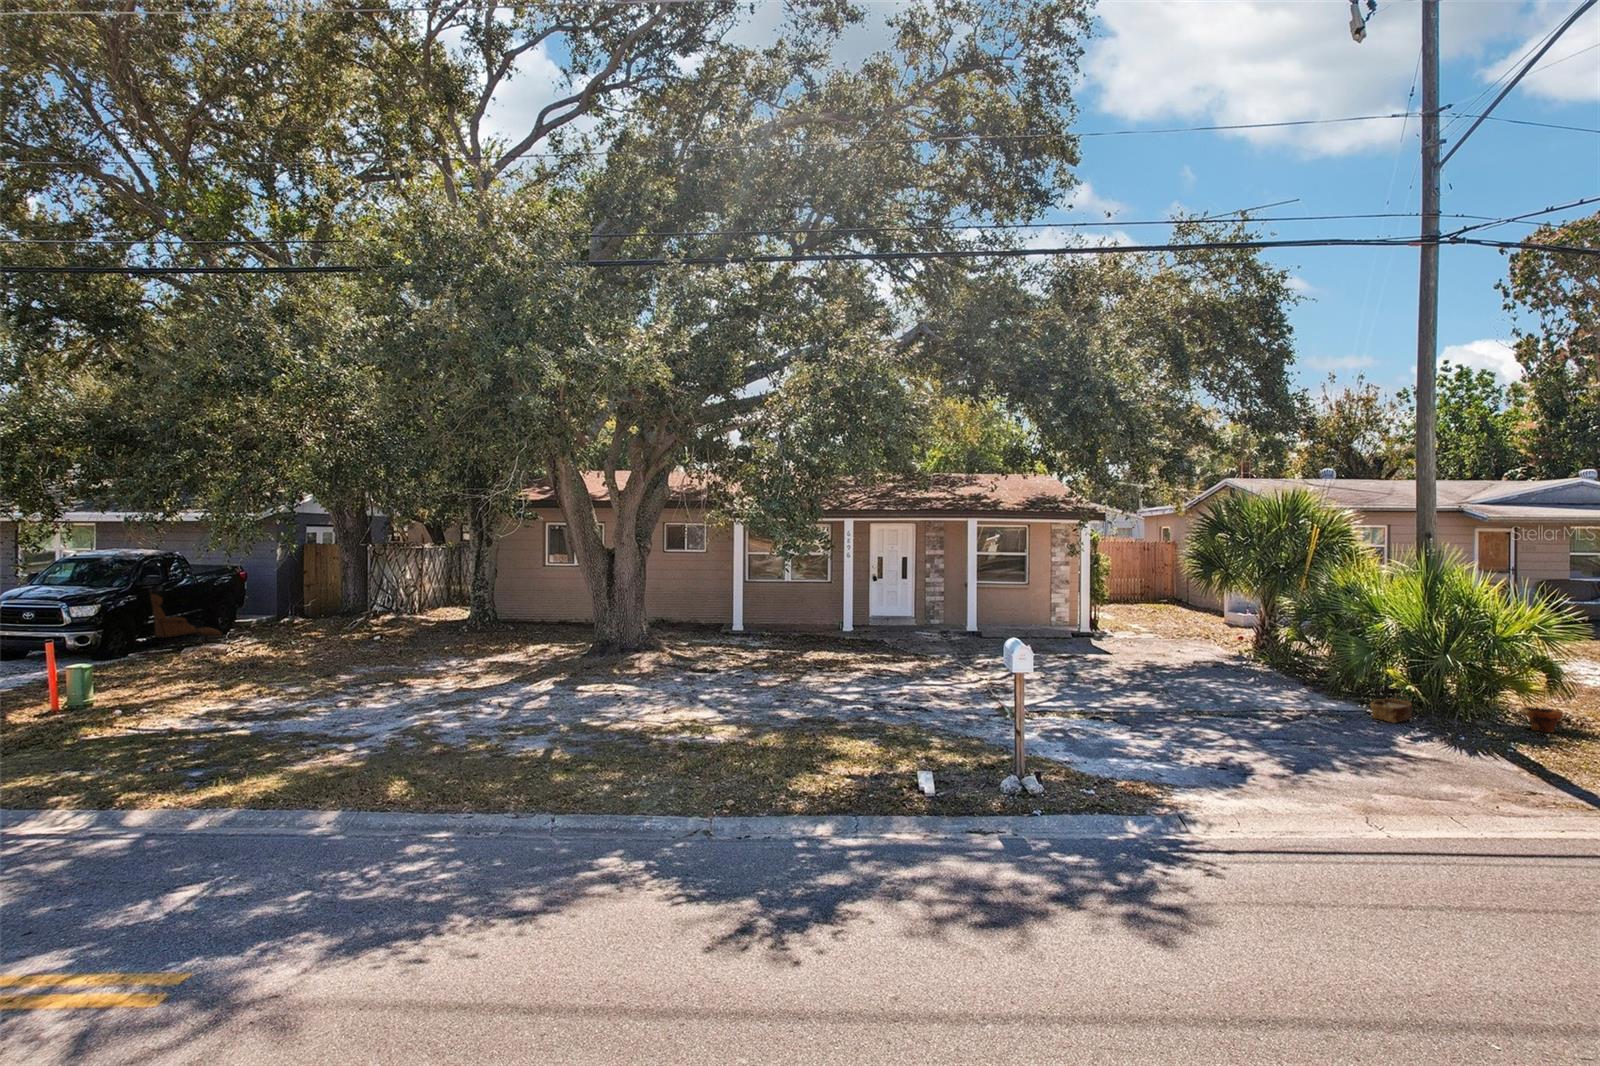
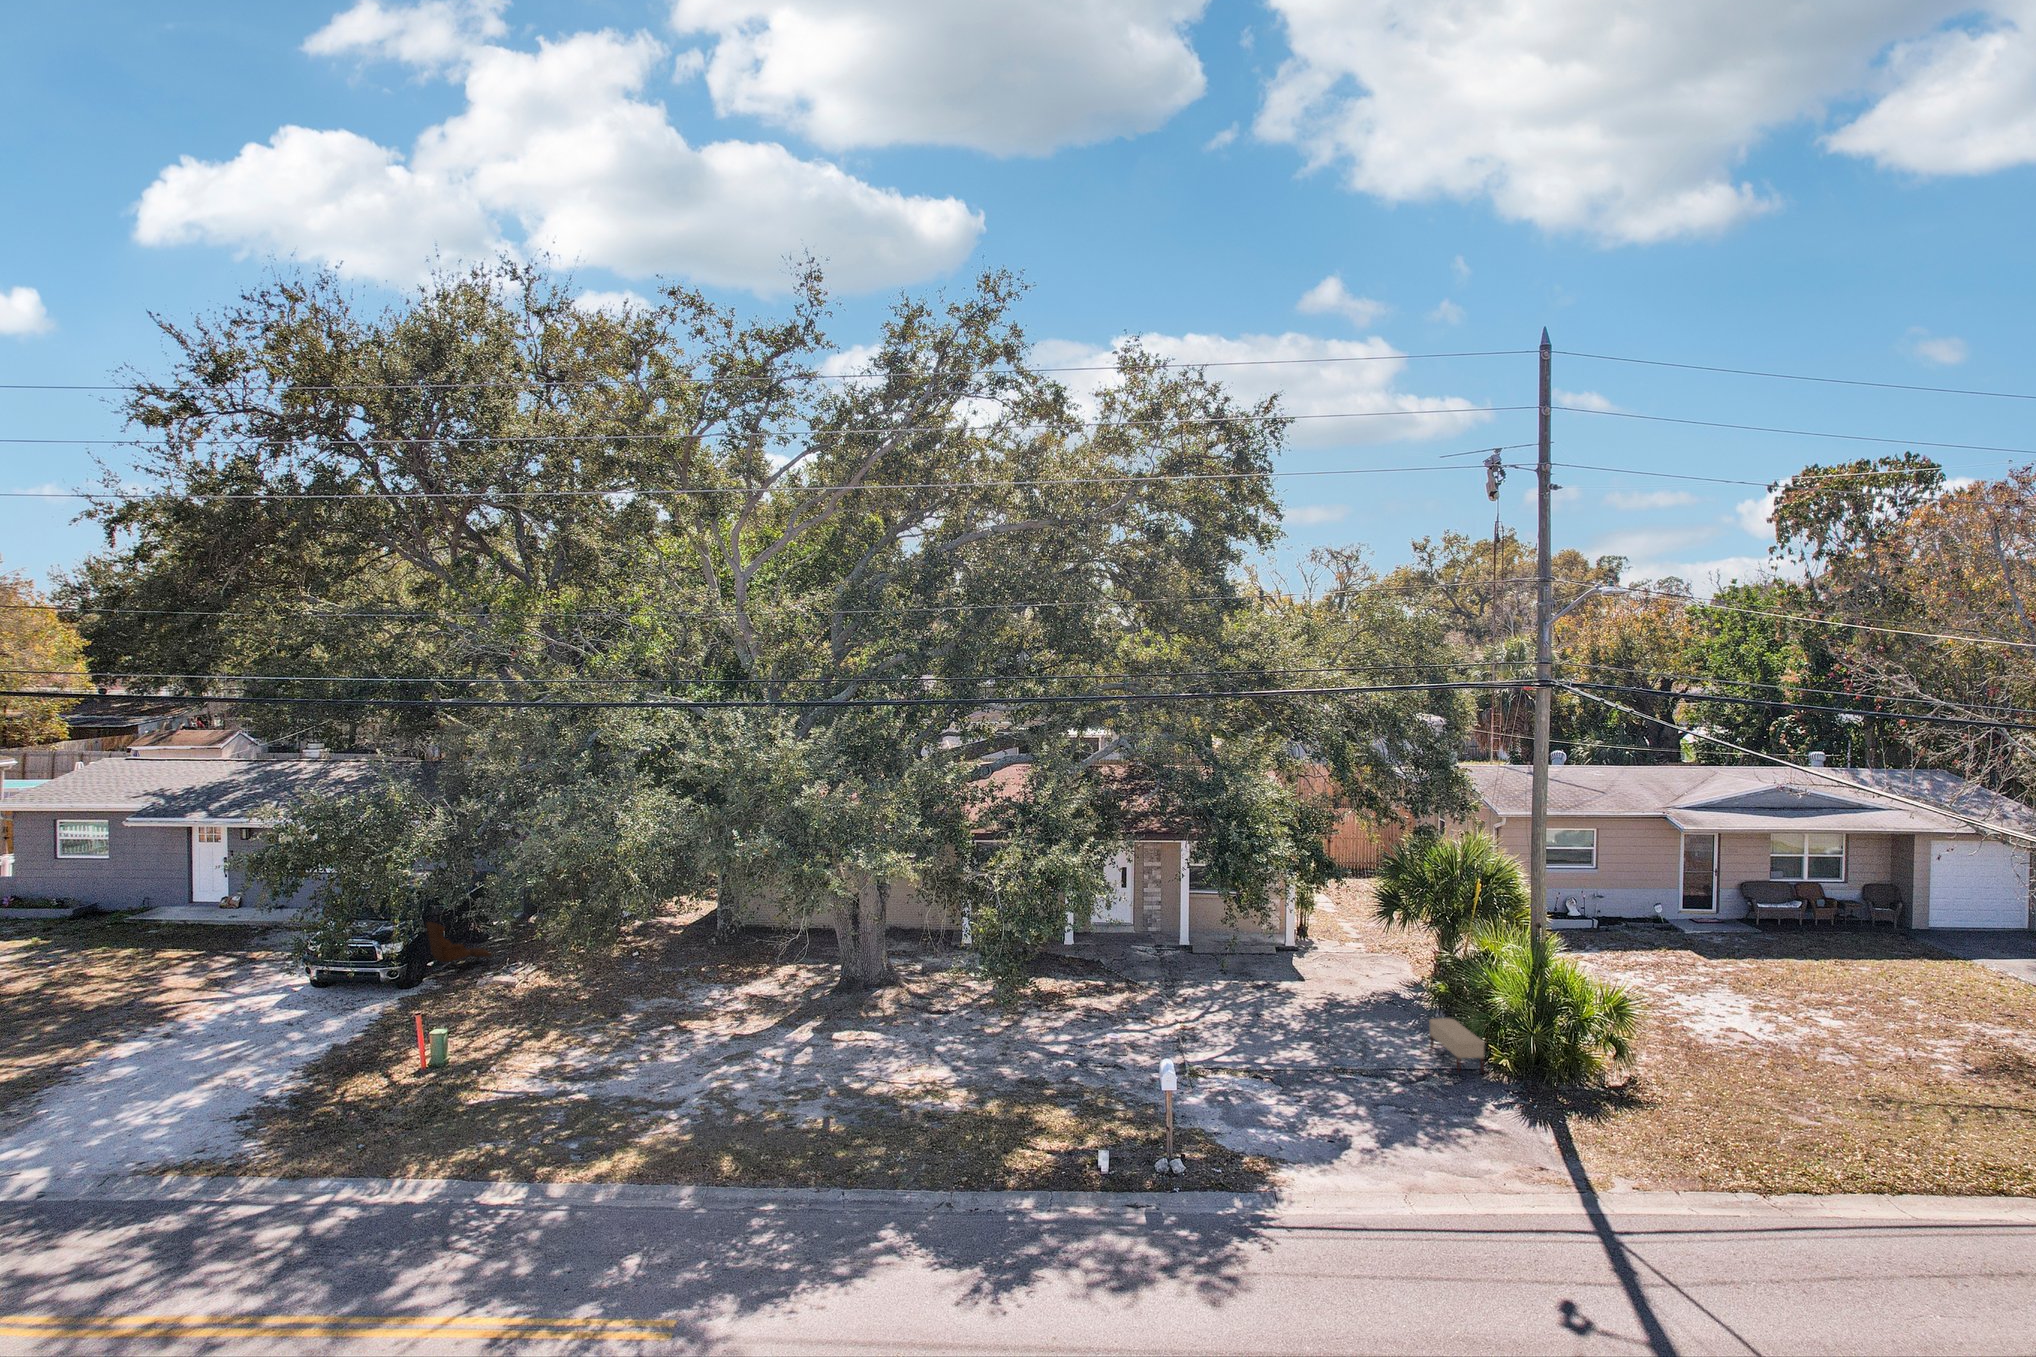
bench: none [1288,659,1373,713] -> present [1429,1018,1485,1073]
woven basket: present [1371,697,1413,723] -> none [1478,1061,1510,1088]
planter: present [1521,707,1563,732] -> none [1589,1077,1618,1100]

